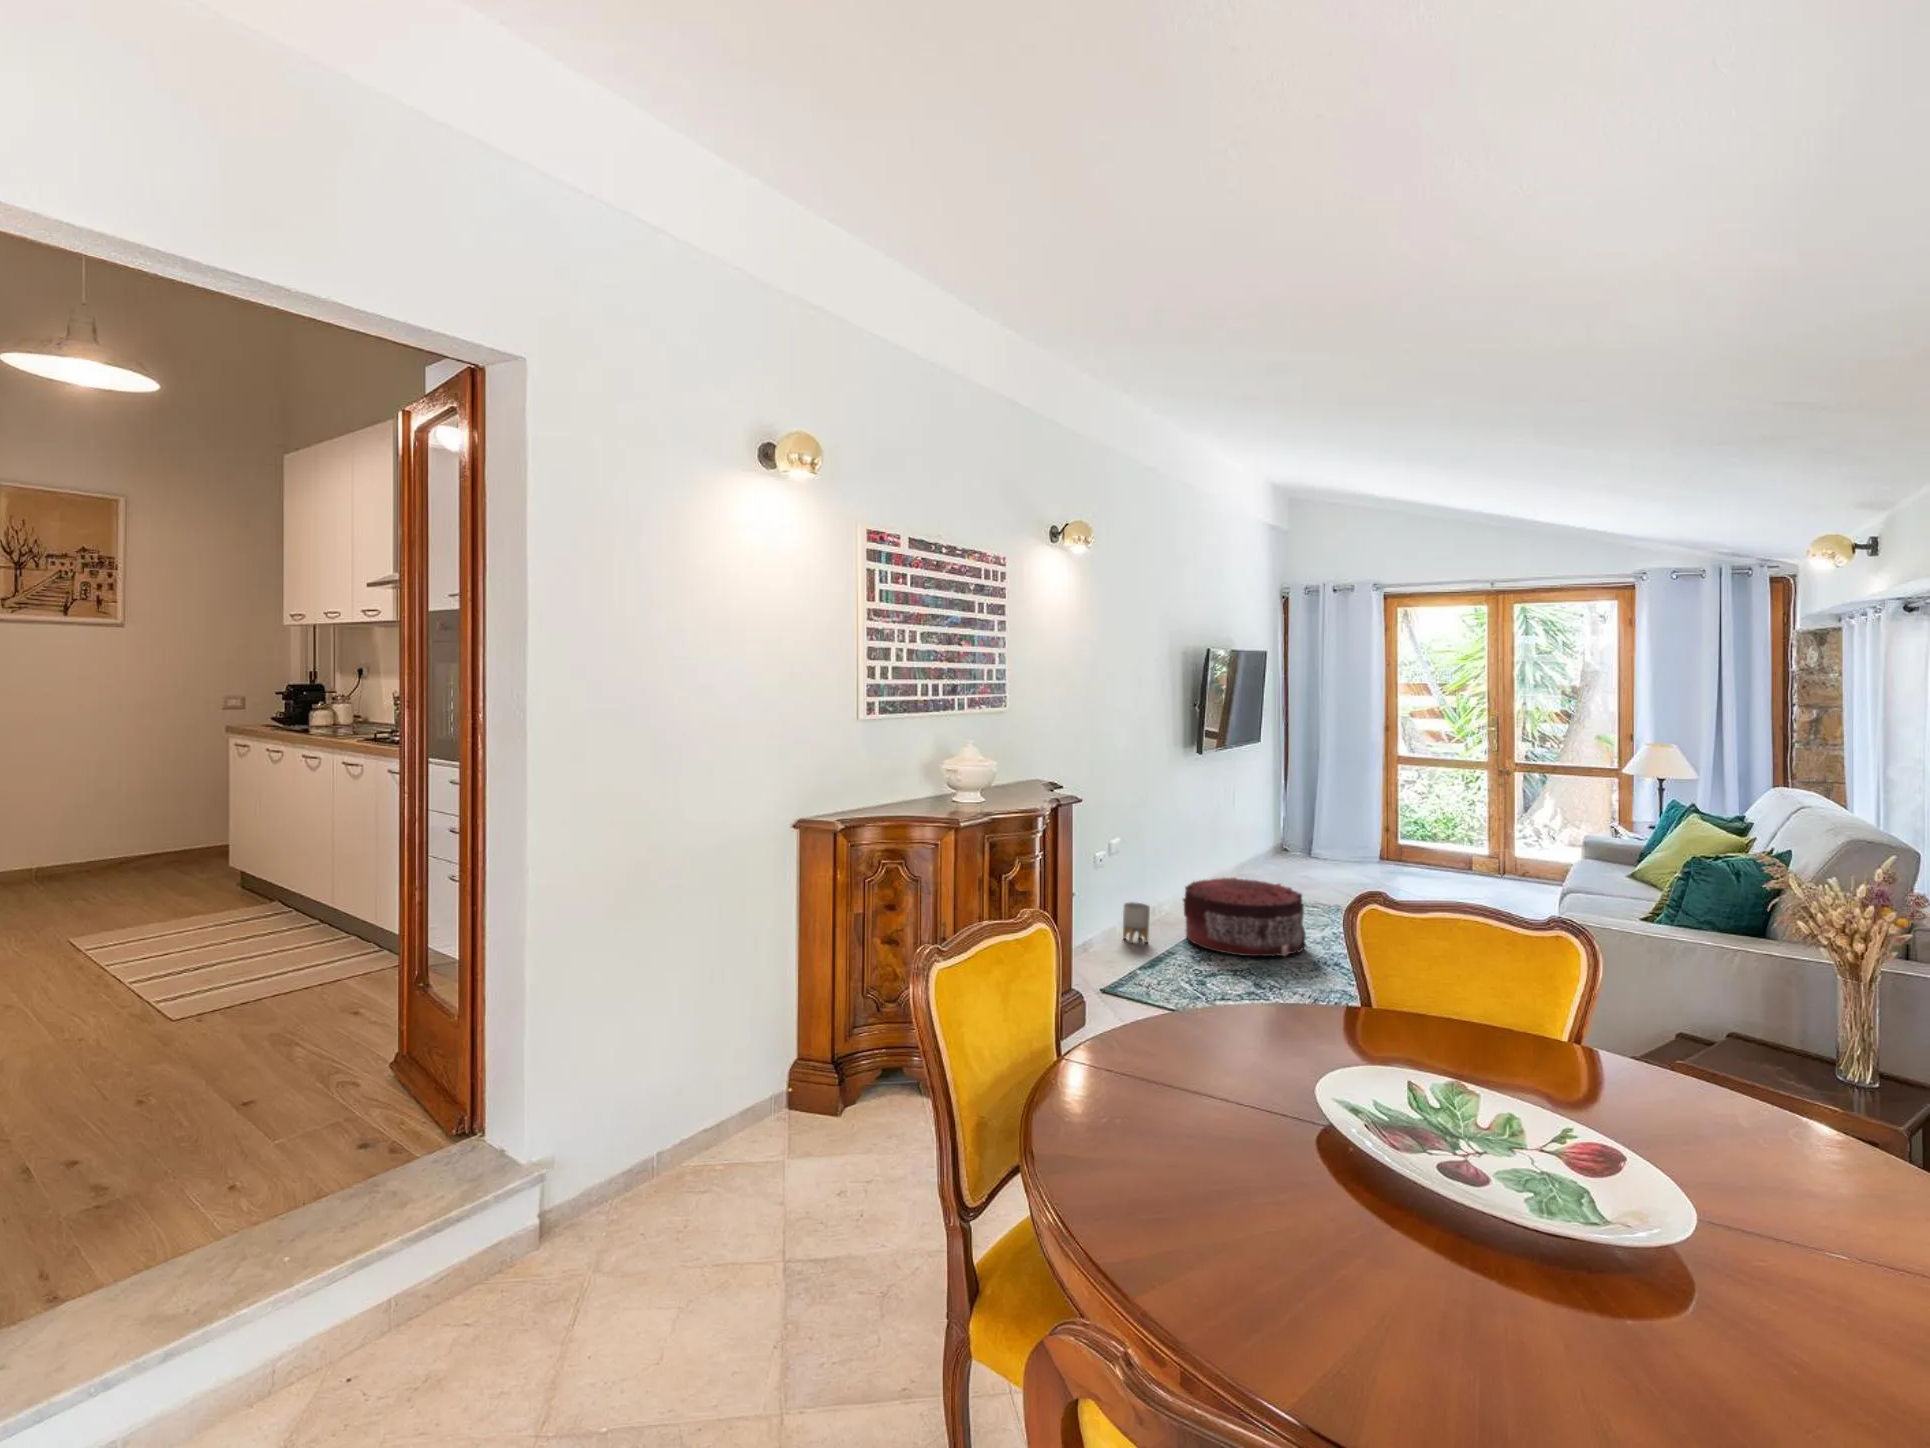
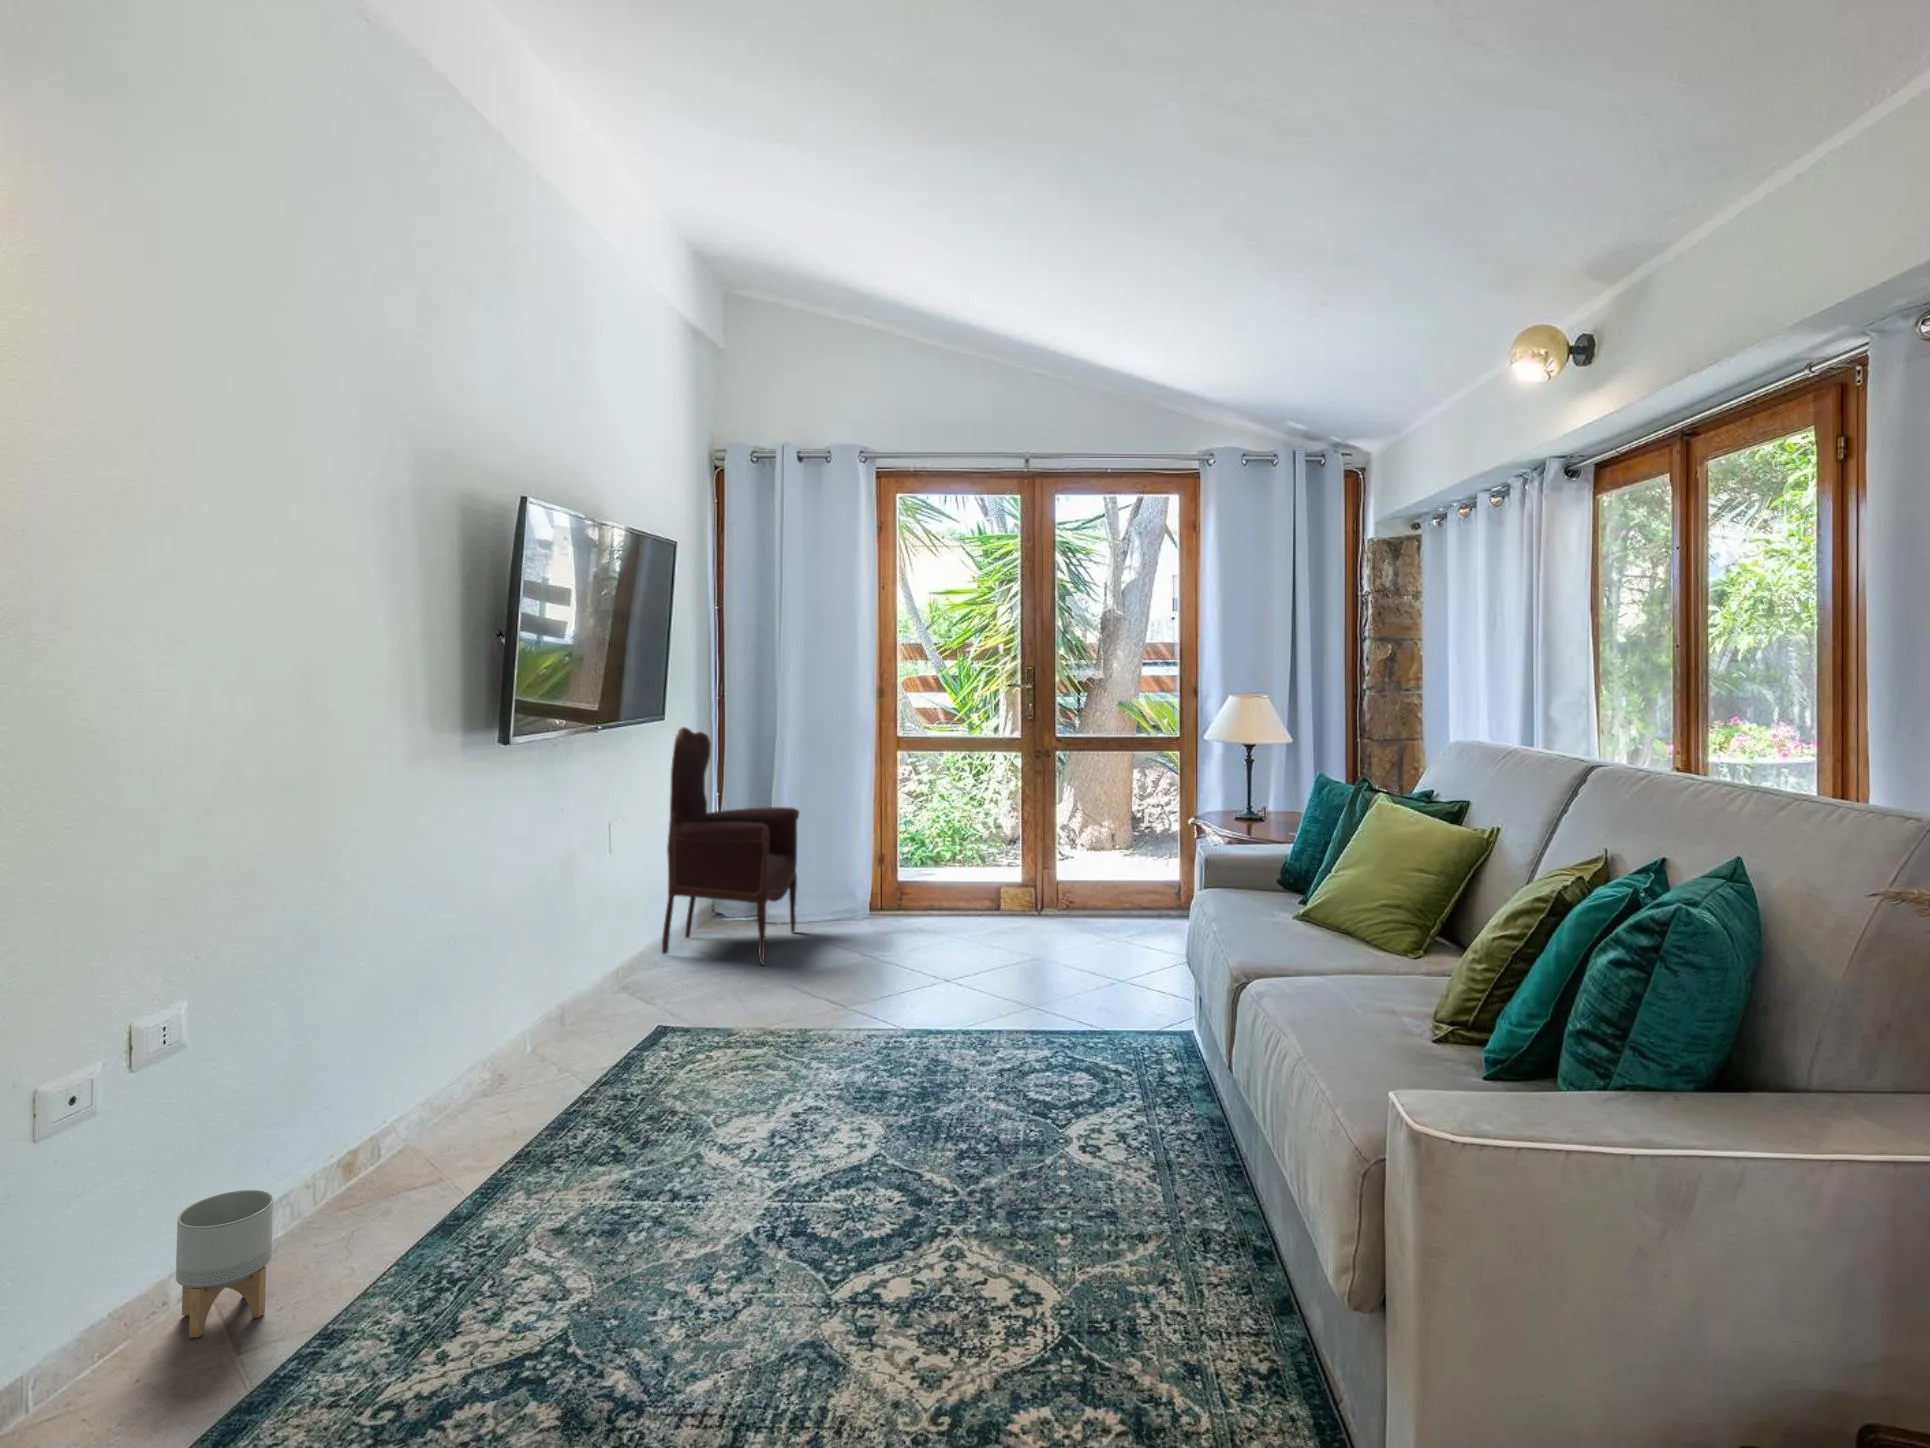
armchair: none [1256,745,1336,878] -> present [662,727,799,965]
pouf: present [1183,878,1307,956] -> none [397,1039,727,1296]

